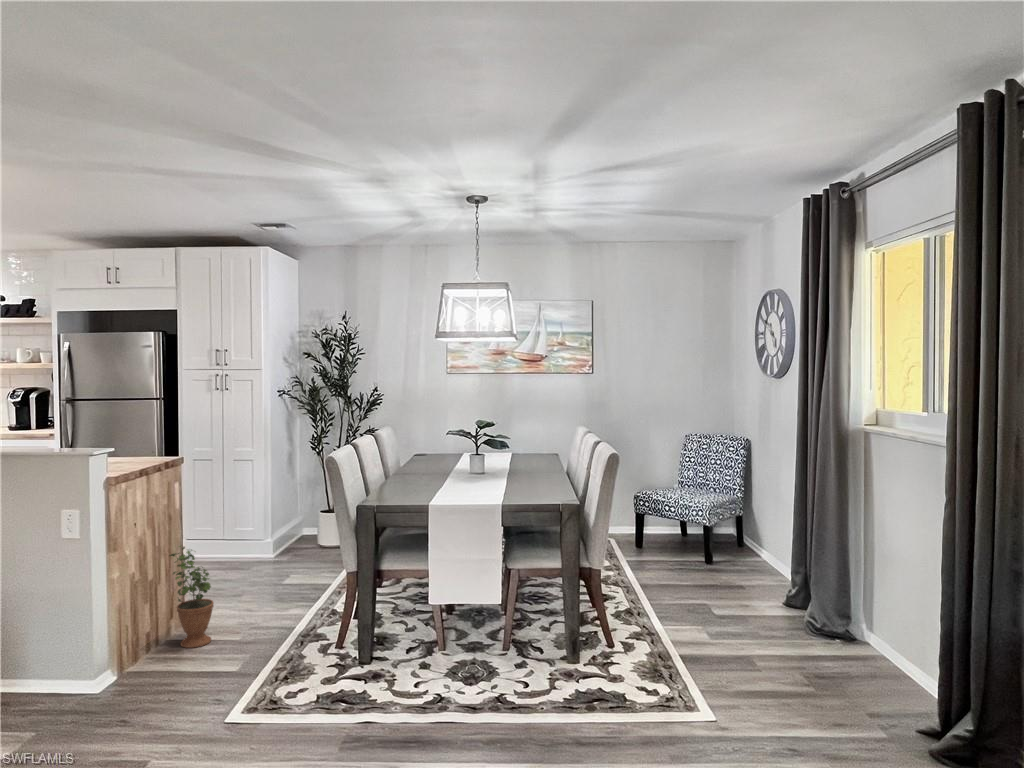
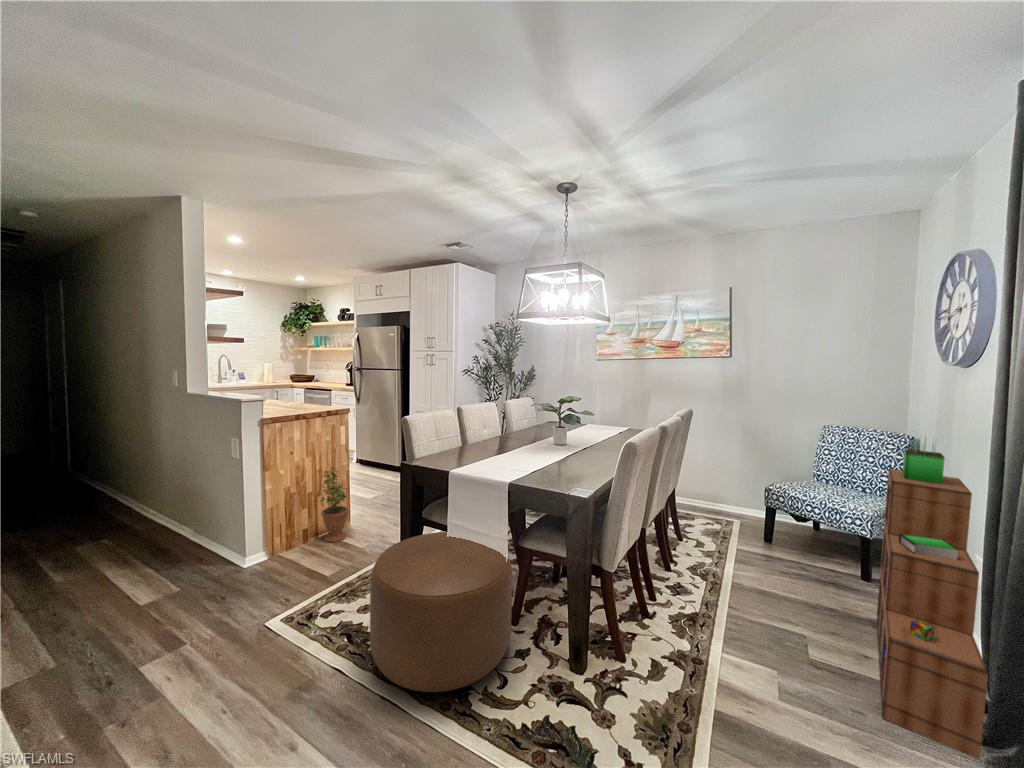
bookshelf: none [745,431,815,634] -> present [877,438,988,759]
ottoman: none [383,572,519,704] -> present [370,532,512,692]

